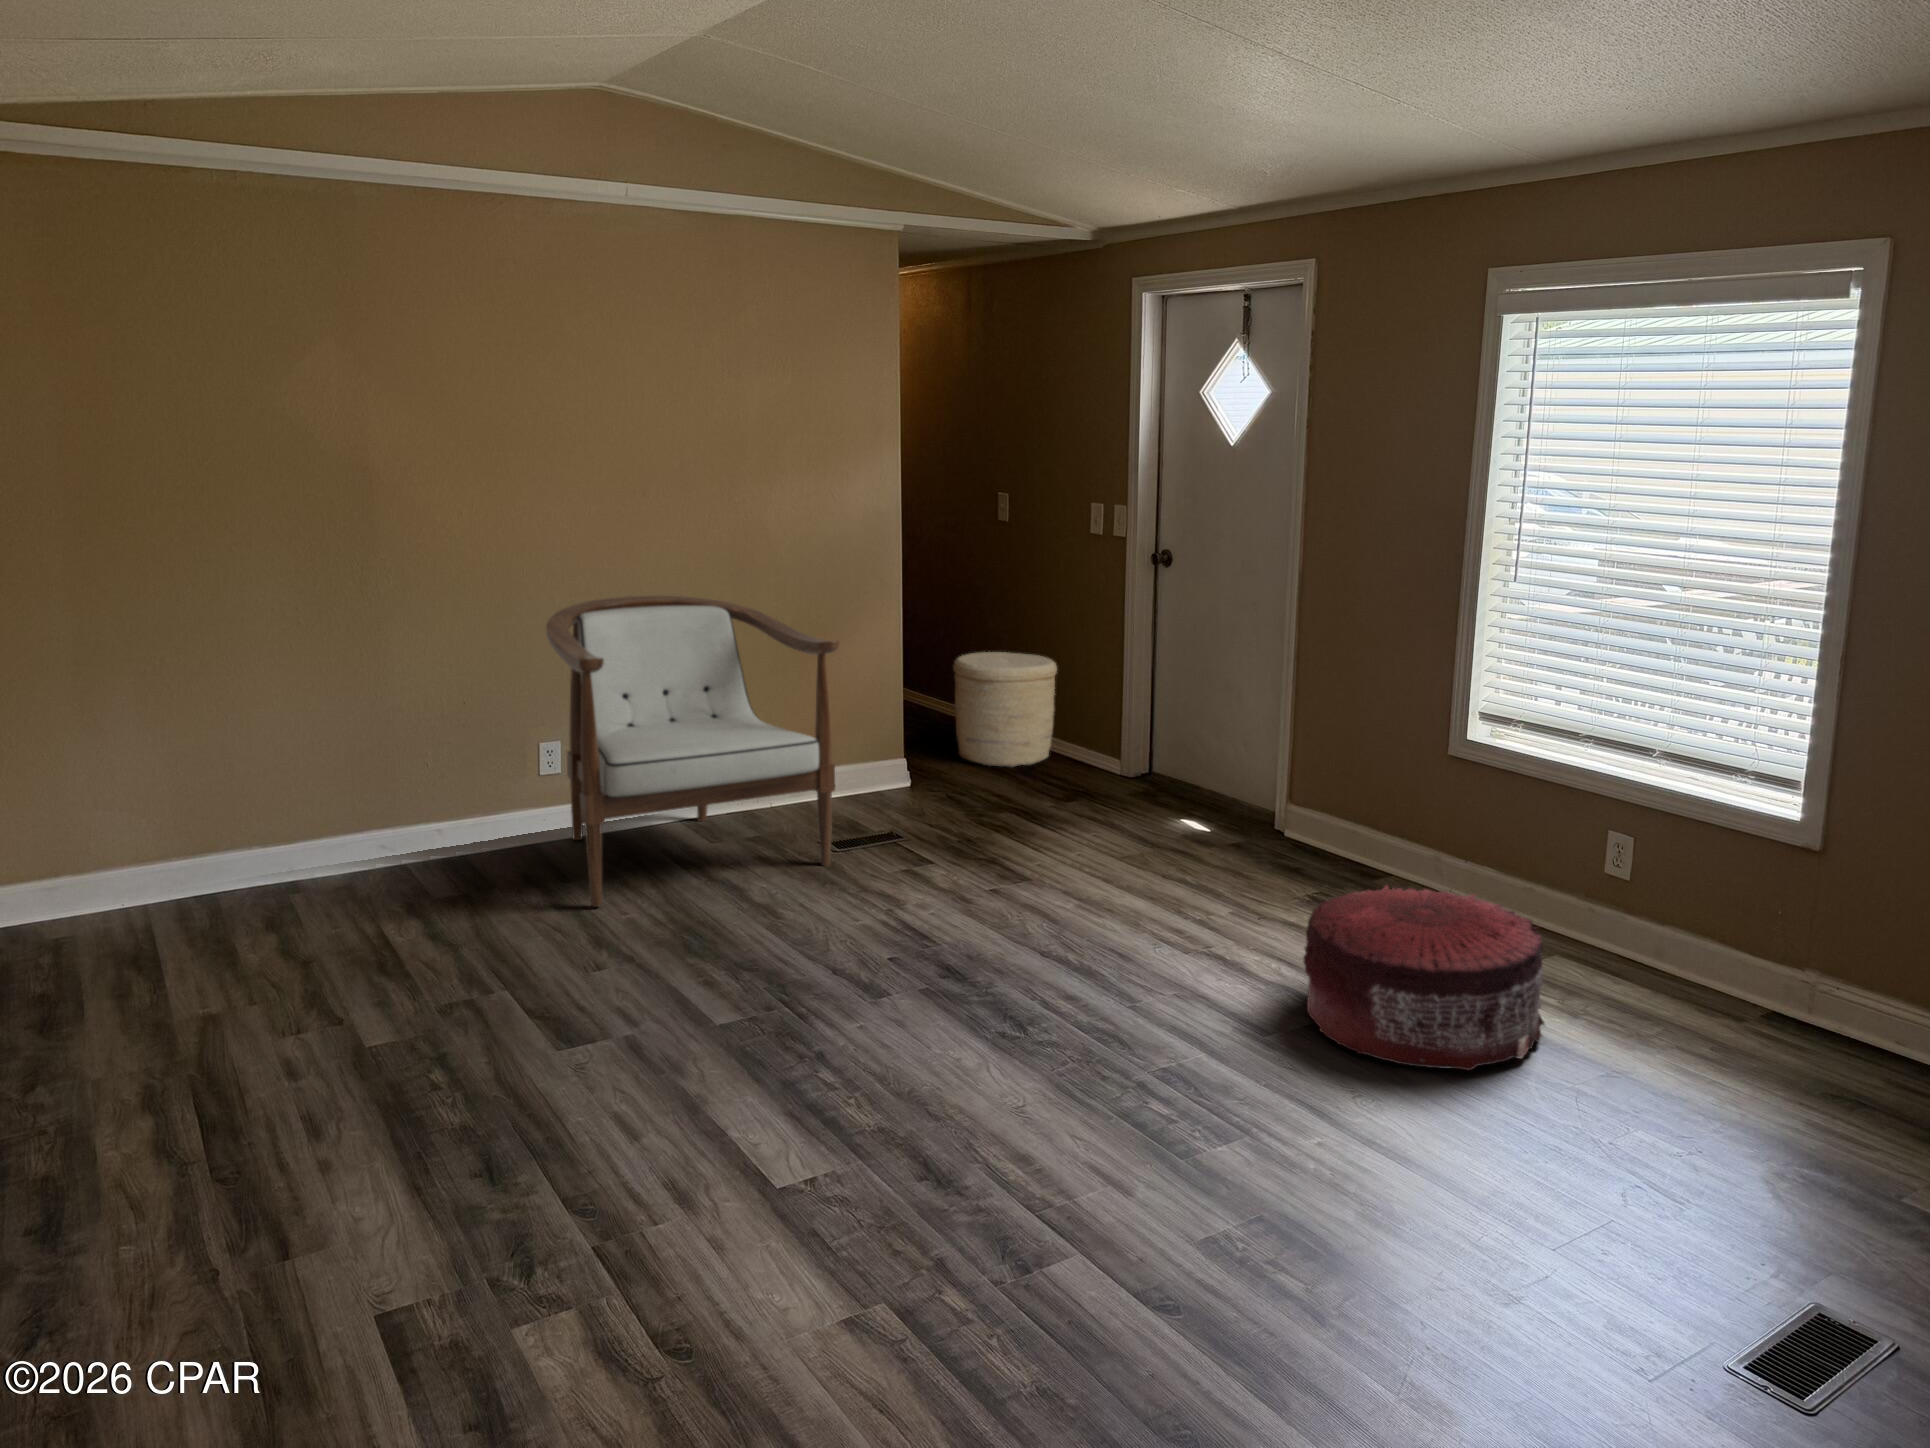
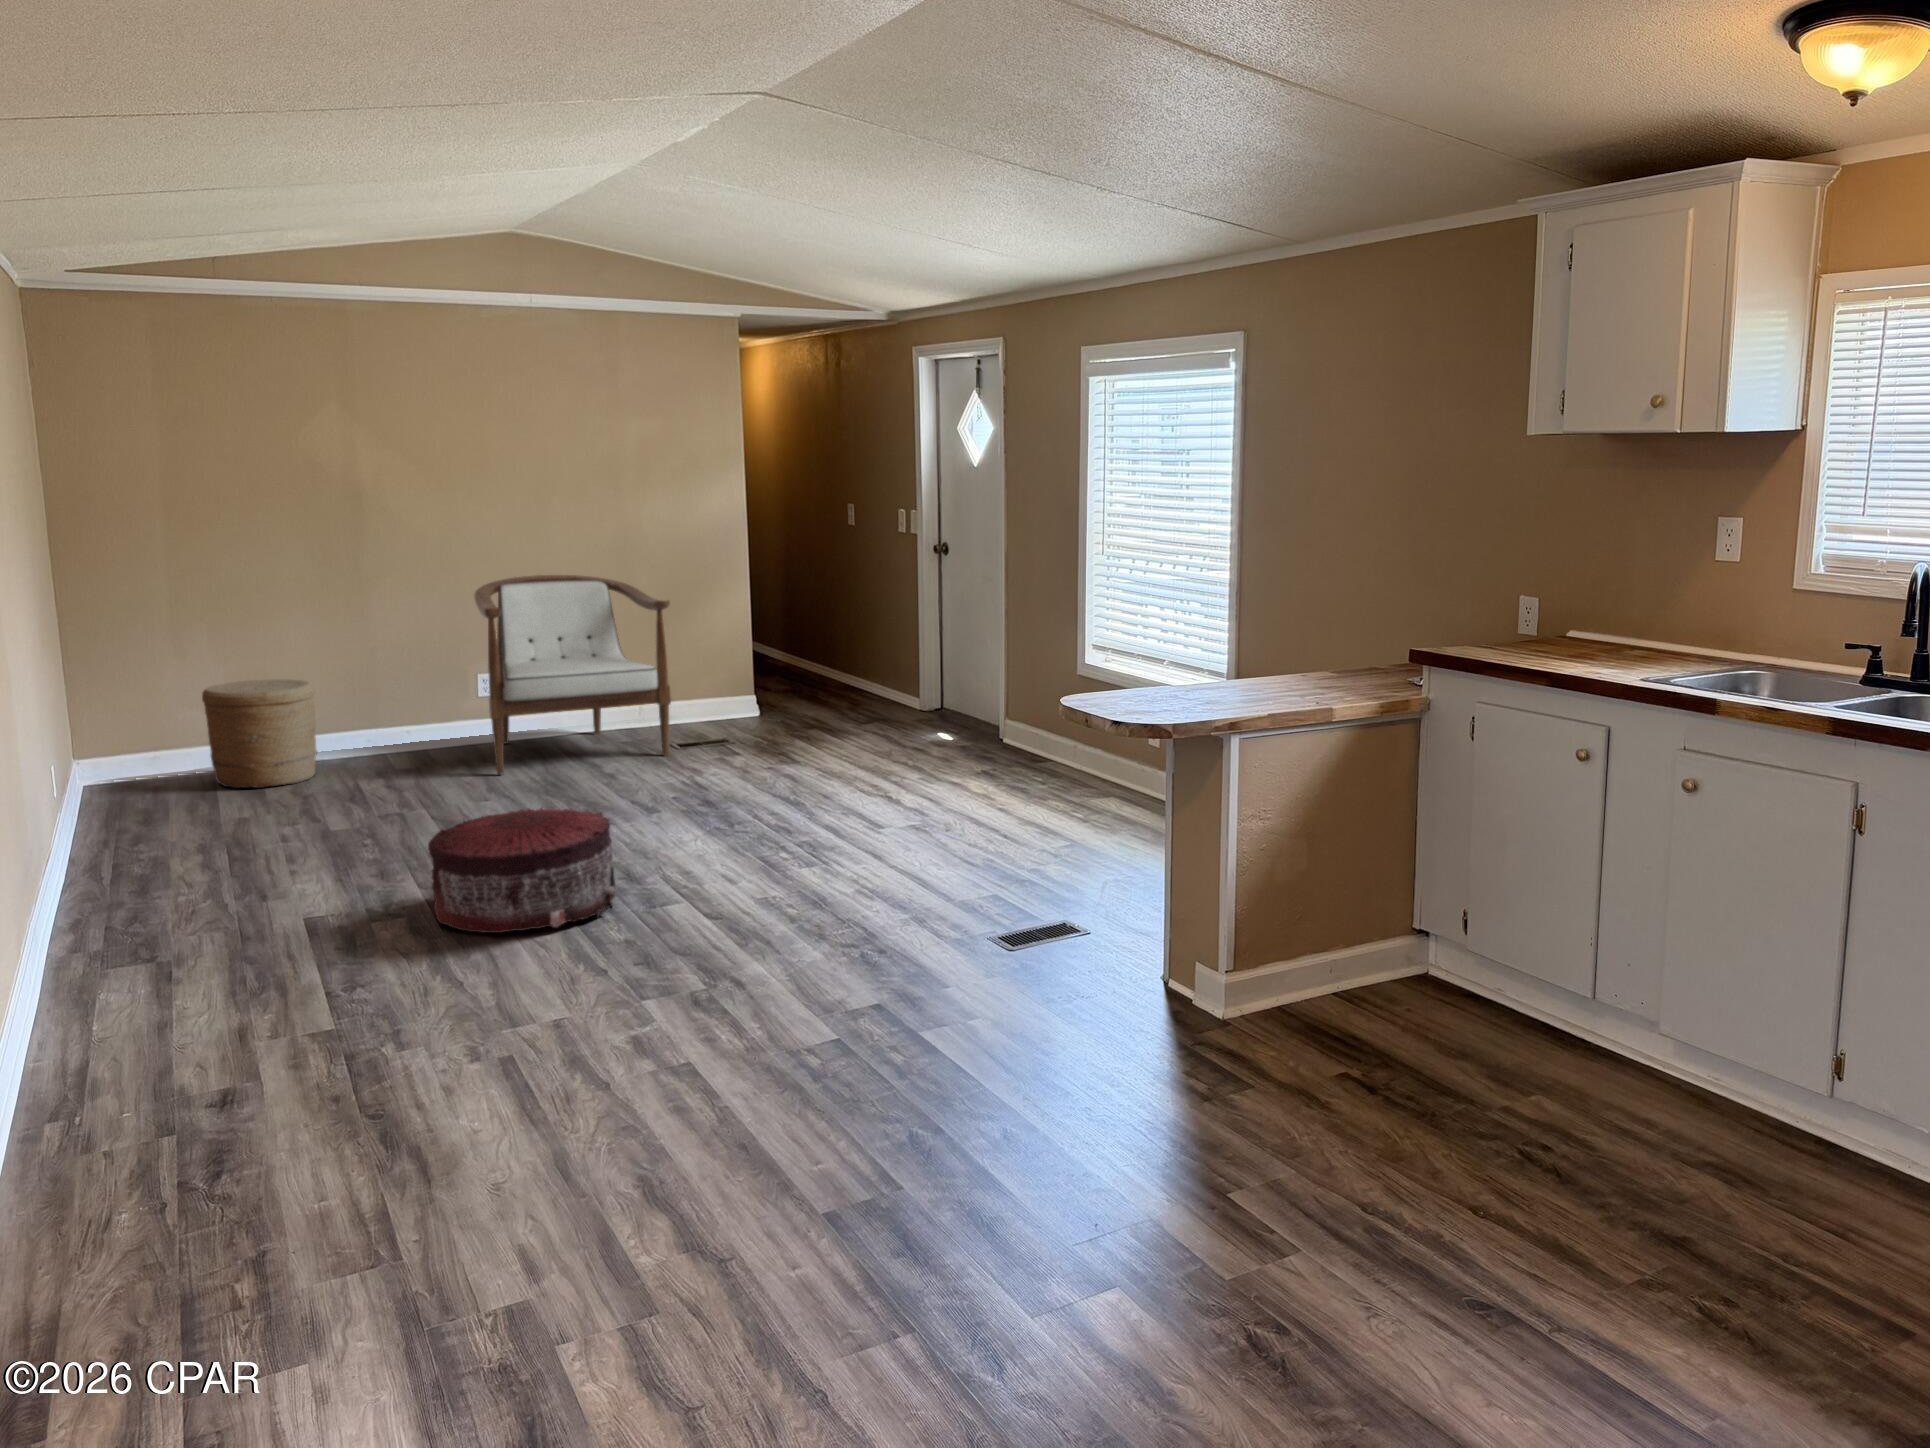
woven basket: present [953,652,1057,767] -> present [202,679,317,788]
pouf: present [1303,886,1544,1070] -> present [428,808,616,933]

